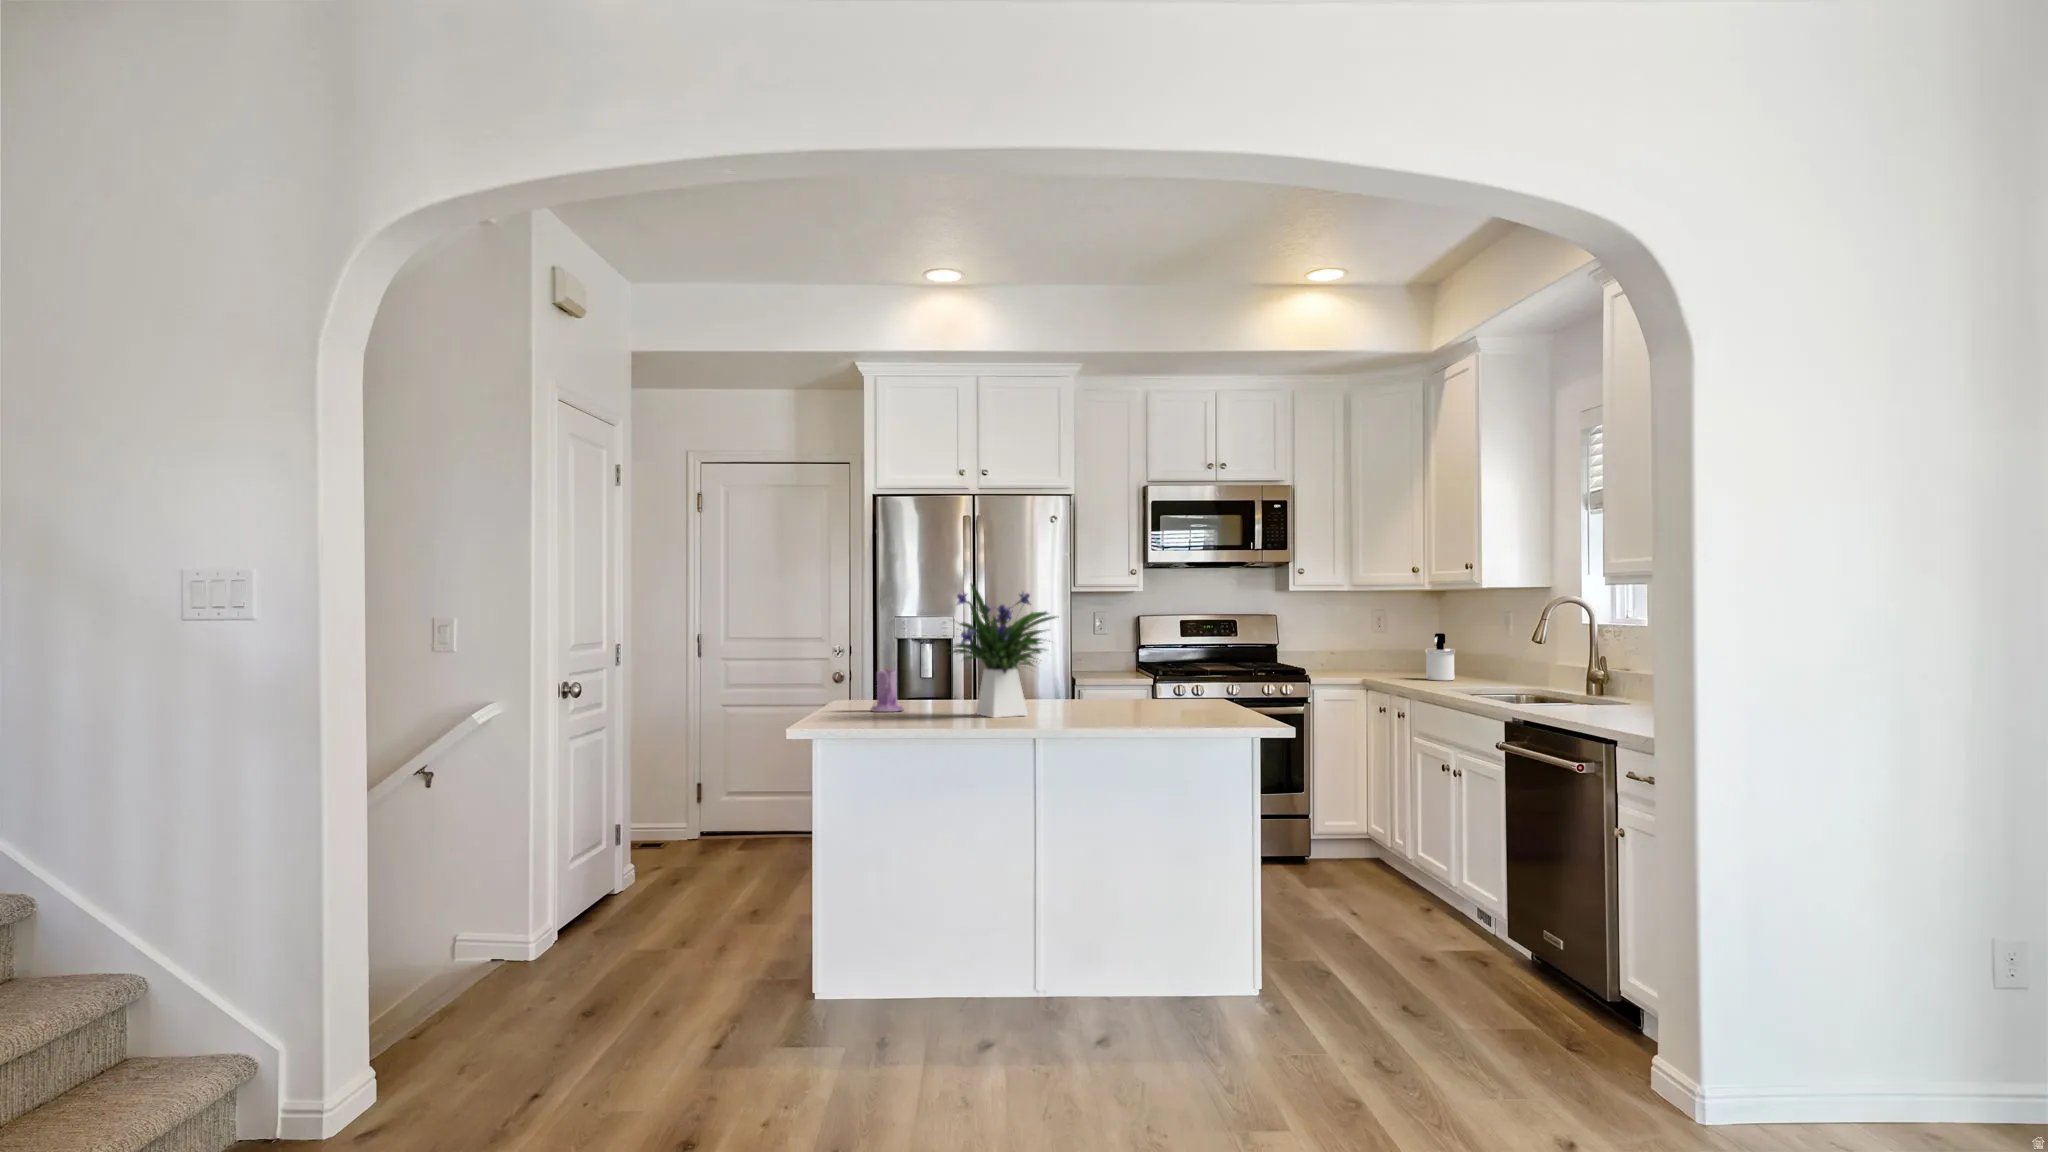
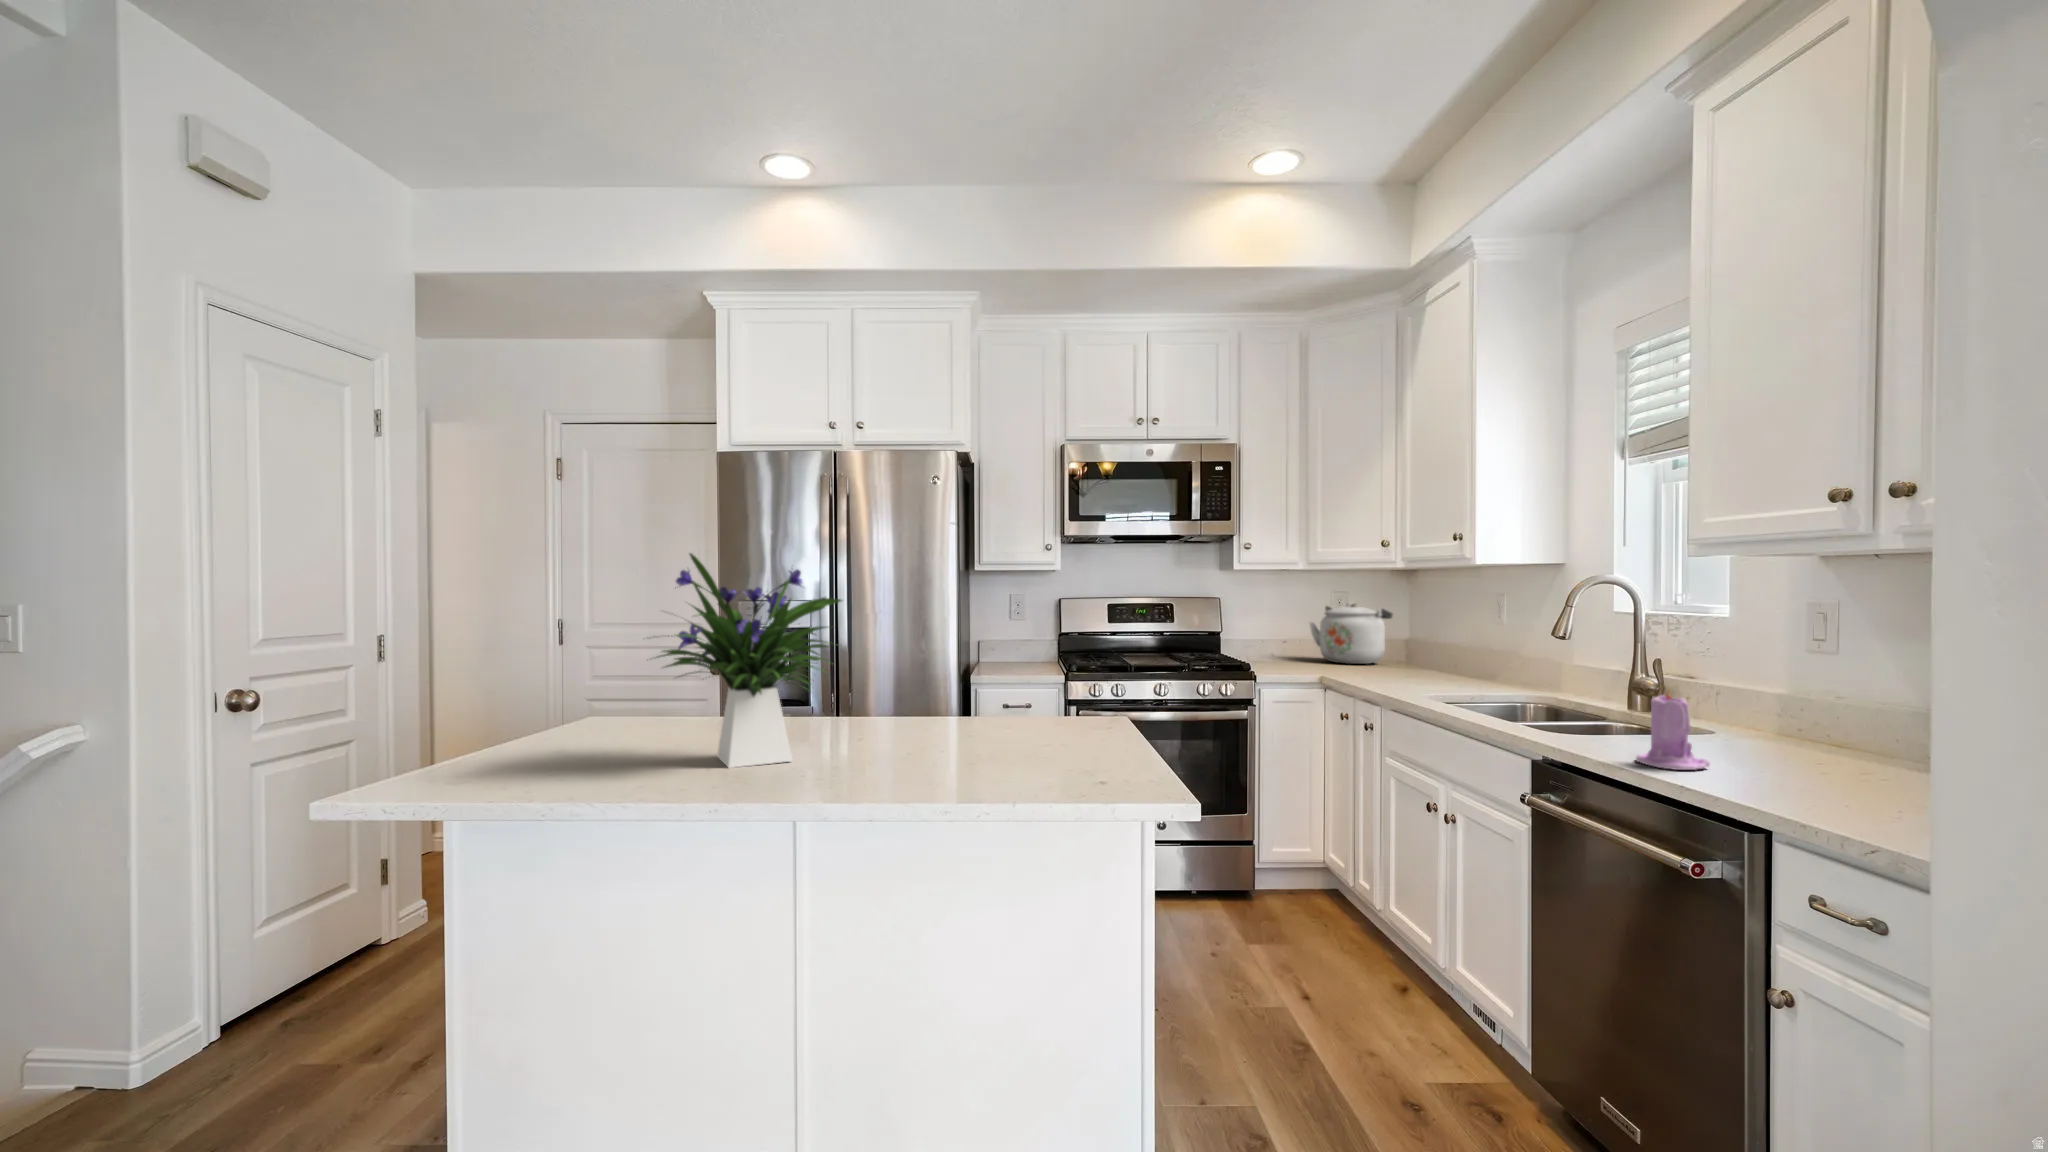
kettle: none [1353,619,1424,671] -> present [1310,603,1393,664]
soap dispenser: present [1425,633,1455,681] -> none [1398,622,1436,681]
candle: present [871,668,904,712] -> present [1636,691,1710,770]

